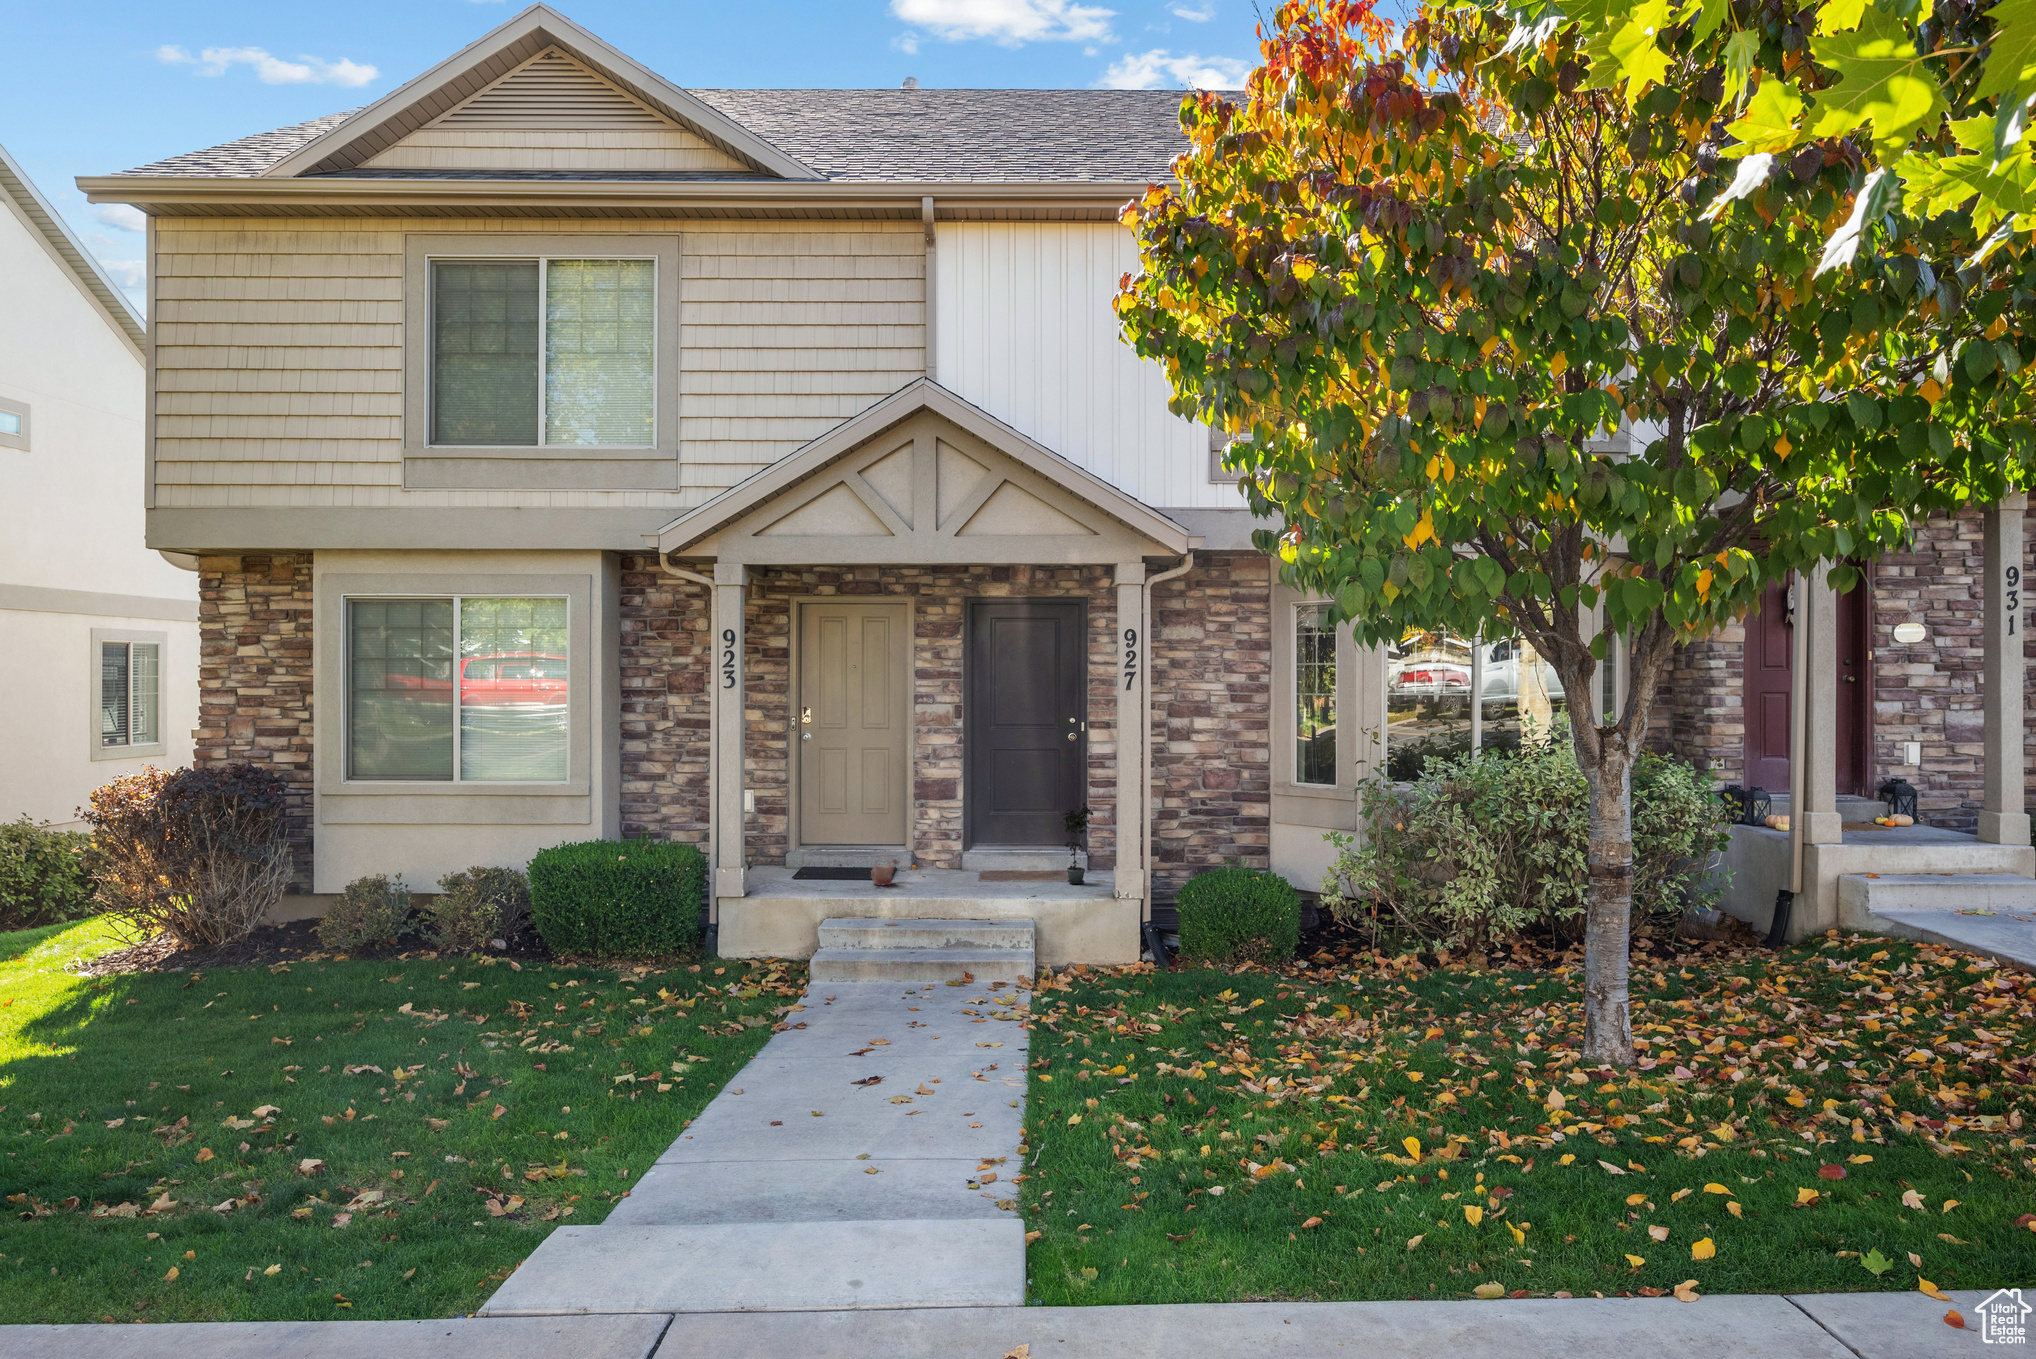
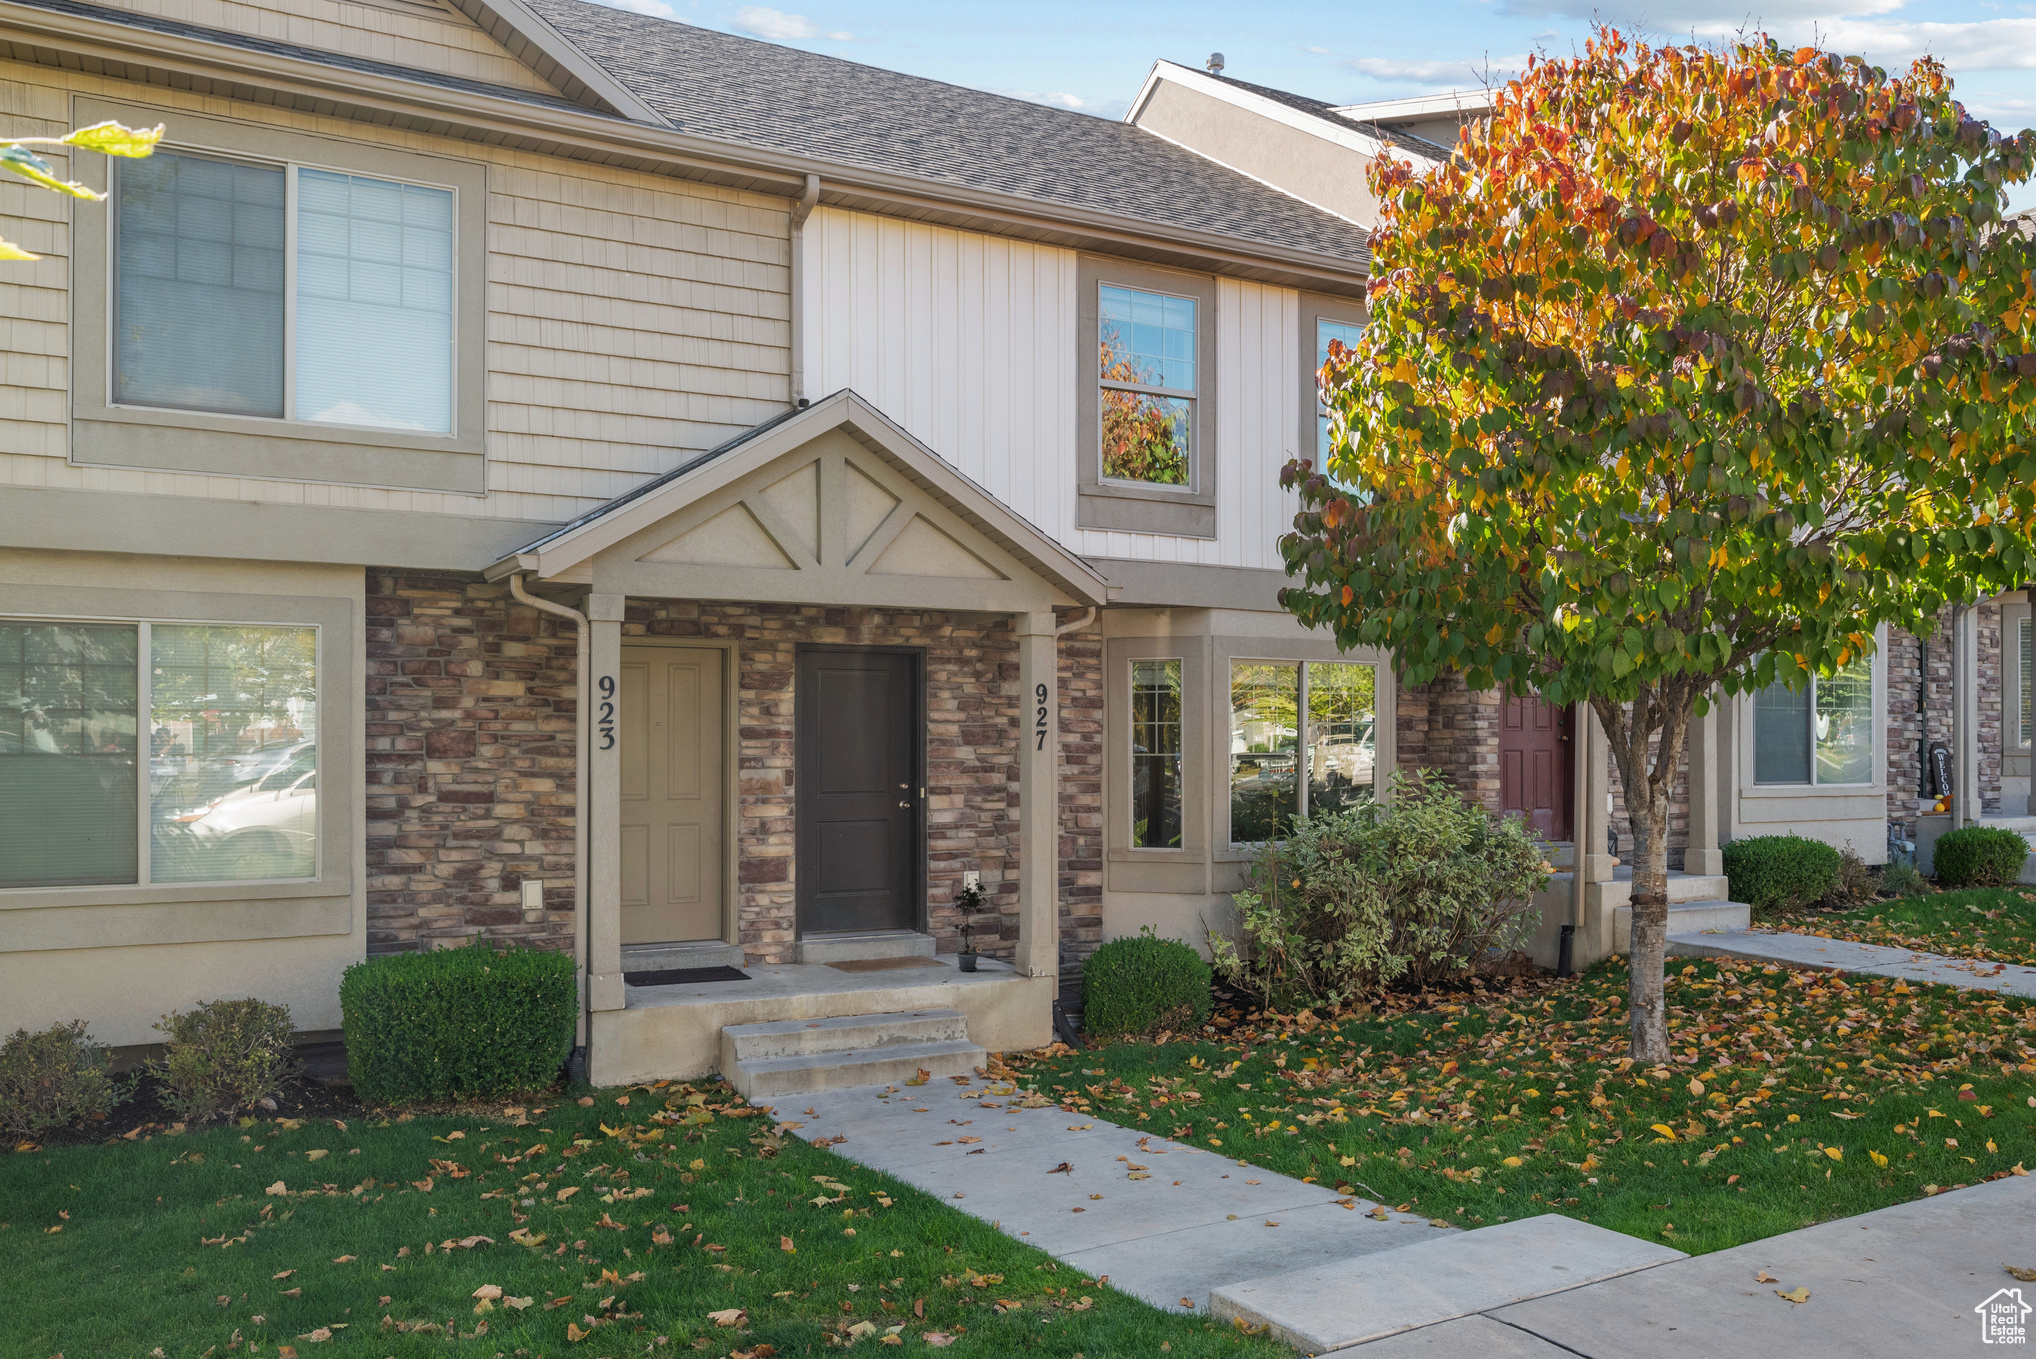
watering can: present [871,860,898,886] -> none [750,955,774,989]

